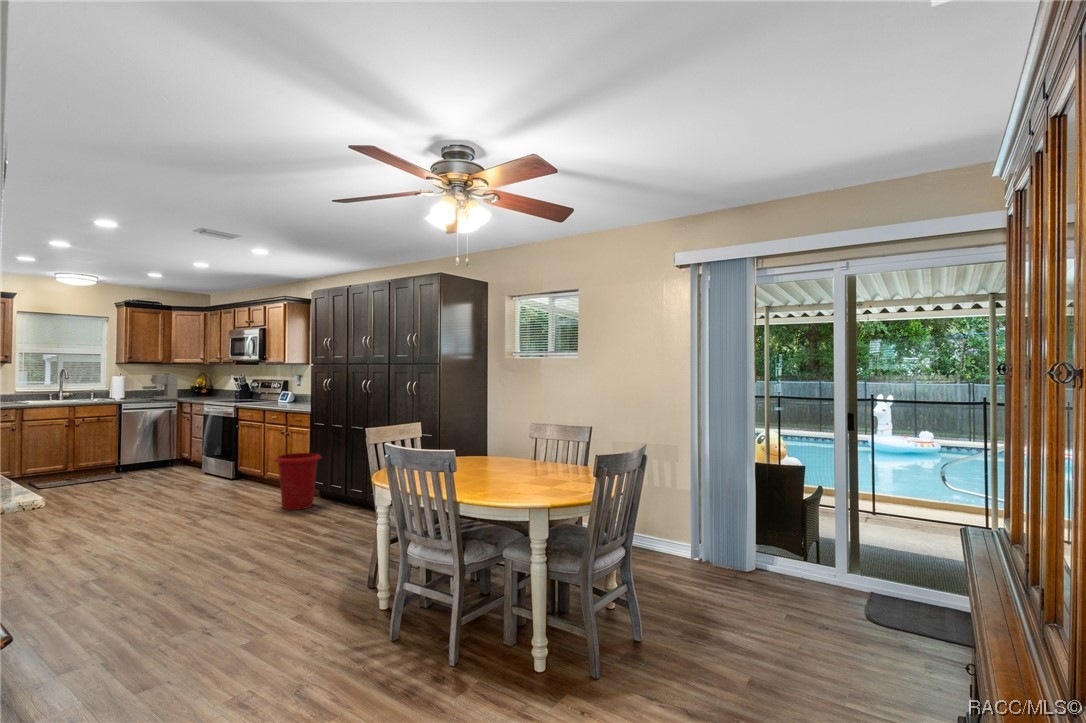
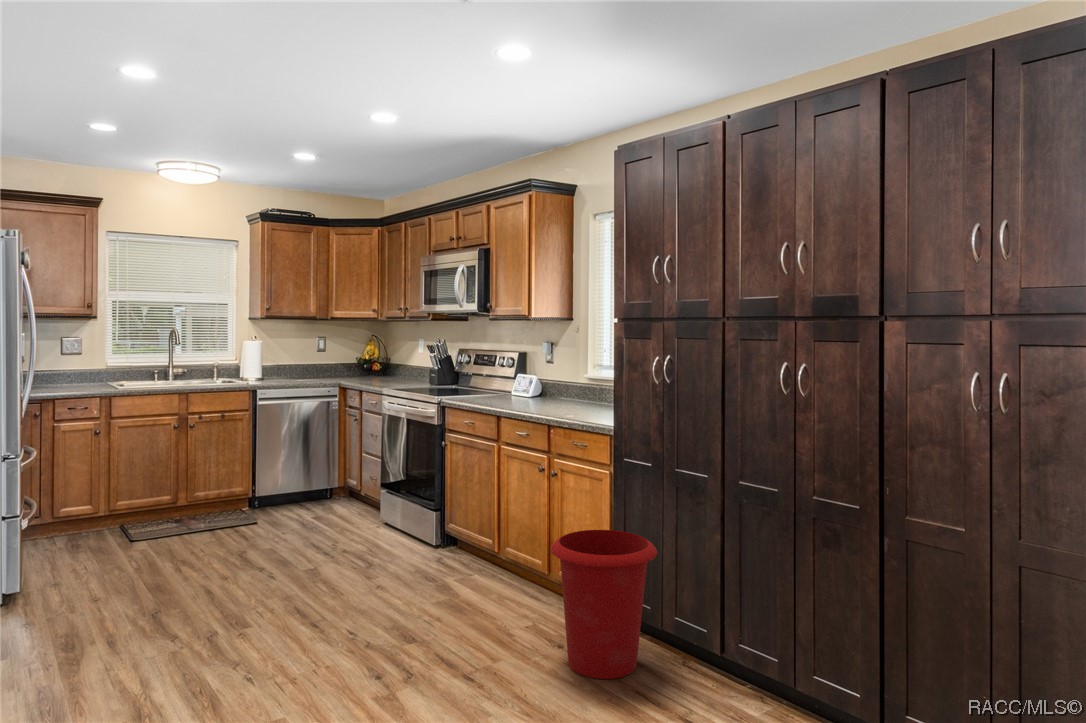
coffee maker: present [143,374,178,400] -> none [287,339,339,384]

